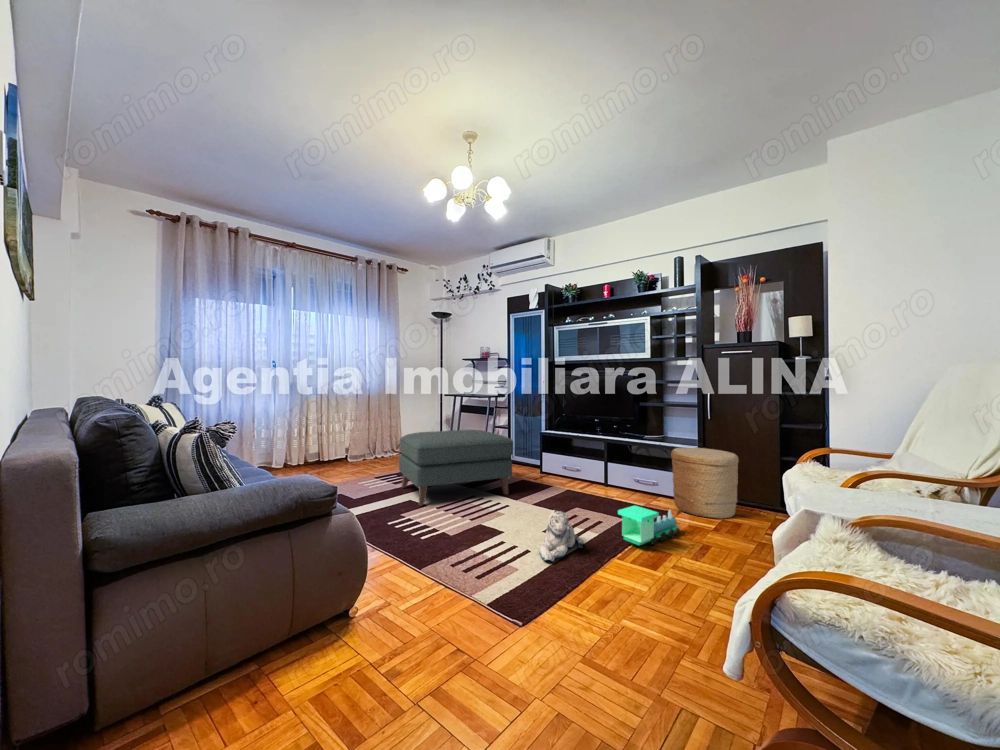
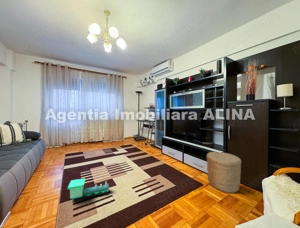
ottoman: present [399,430,513,506] -> none [101,136,142,166]
toy train: present [618,506,680,545] -> present [68,178,109,199]
plush toy: present [539,510,583,561] -> none [114,183,144,211]

